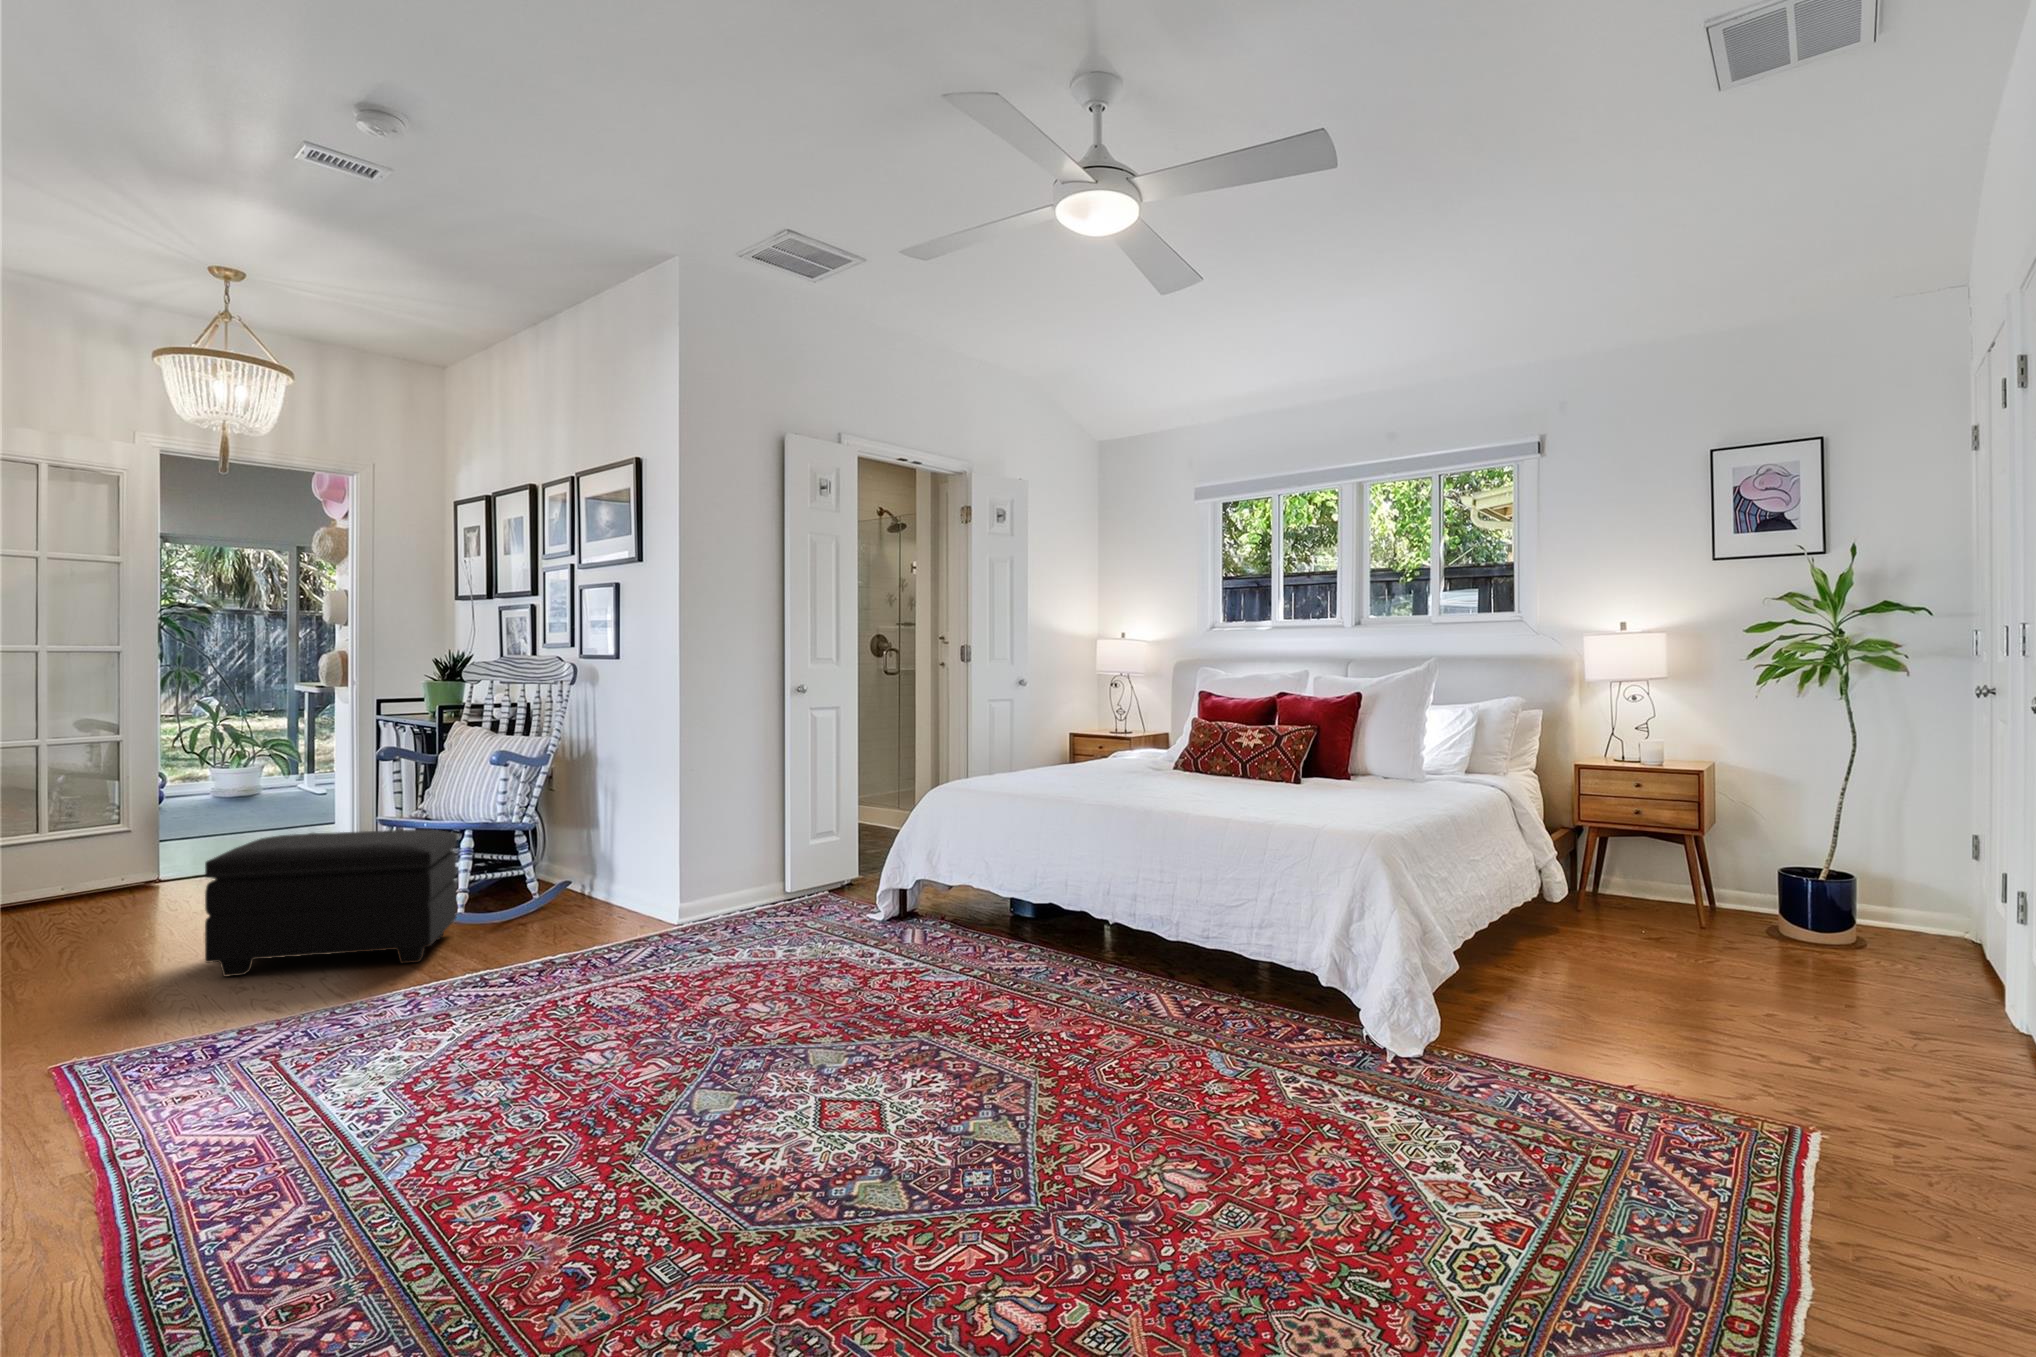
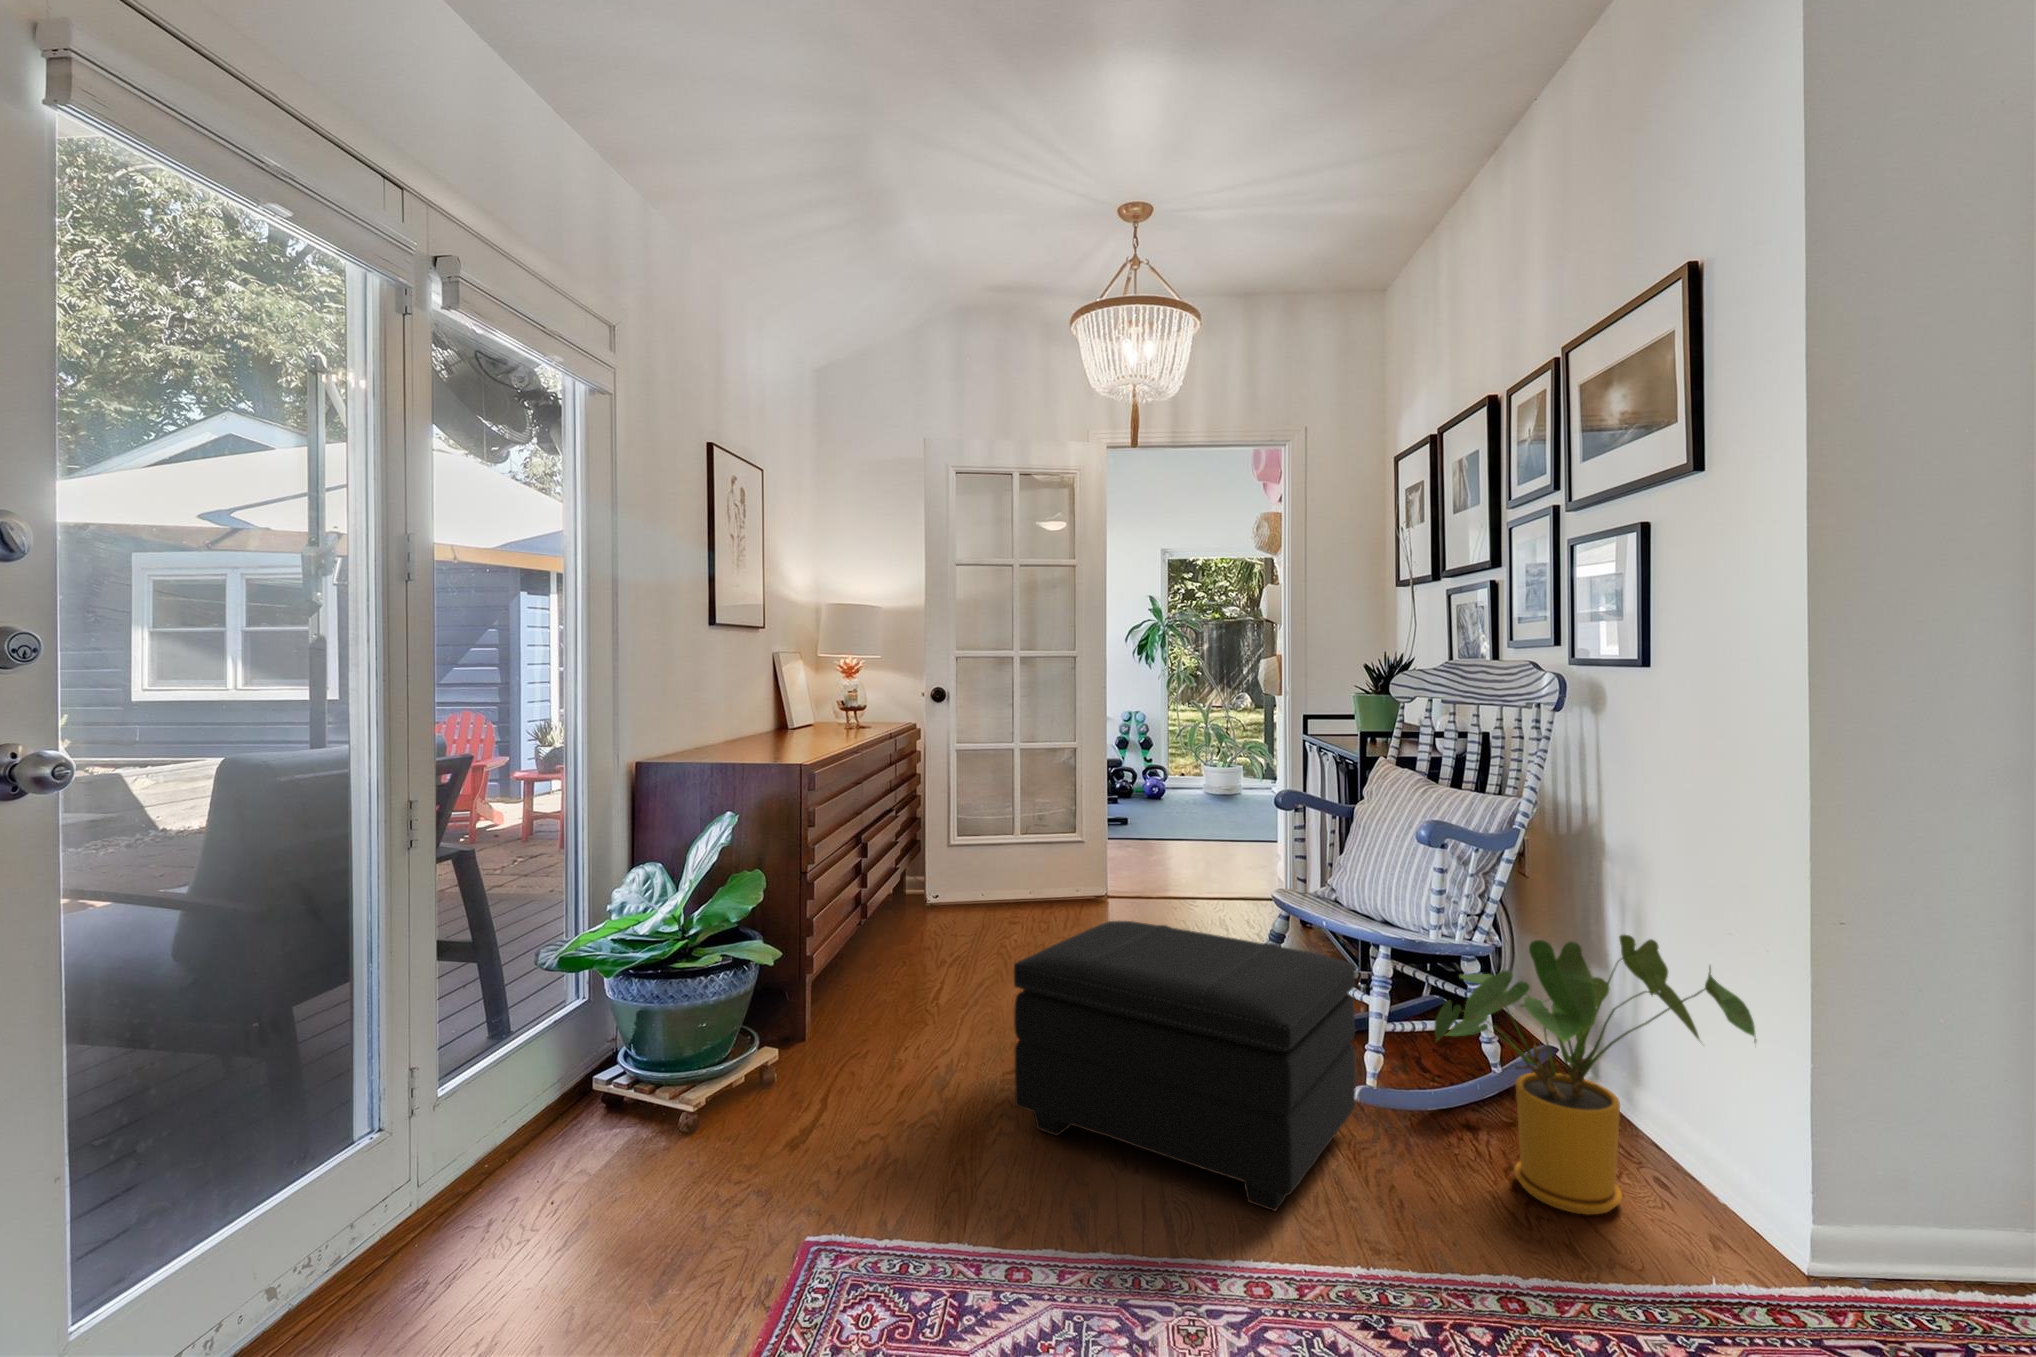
house plant: none [507,793,655,930] -> present [1435,935,1756,1214]

